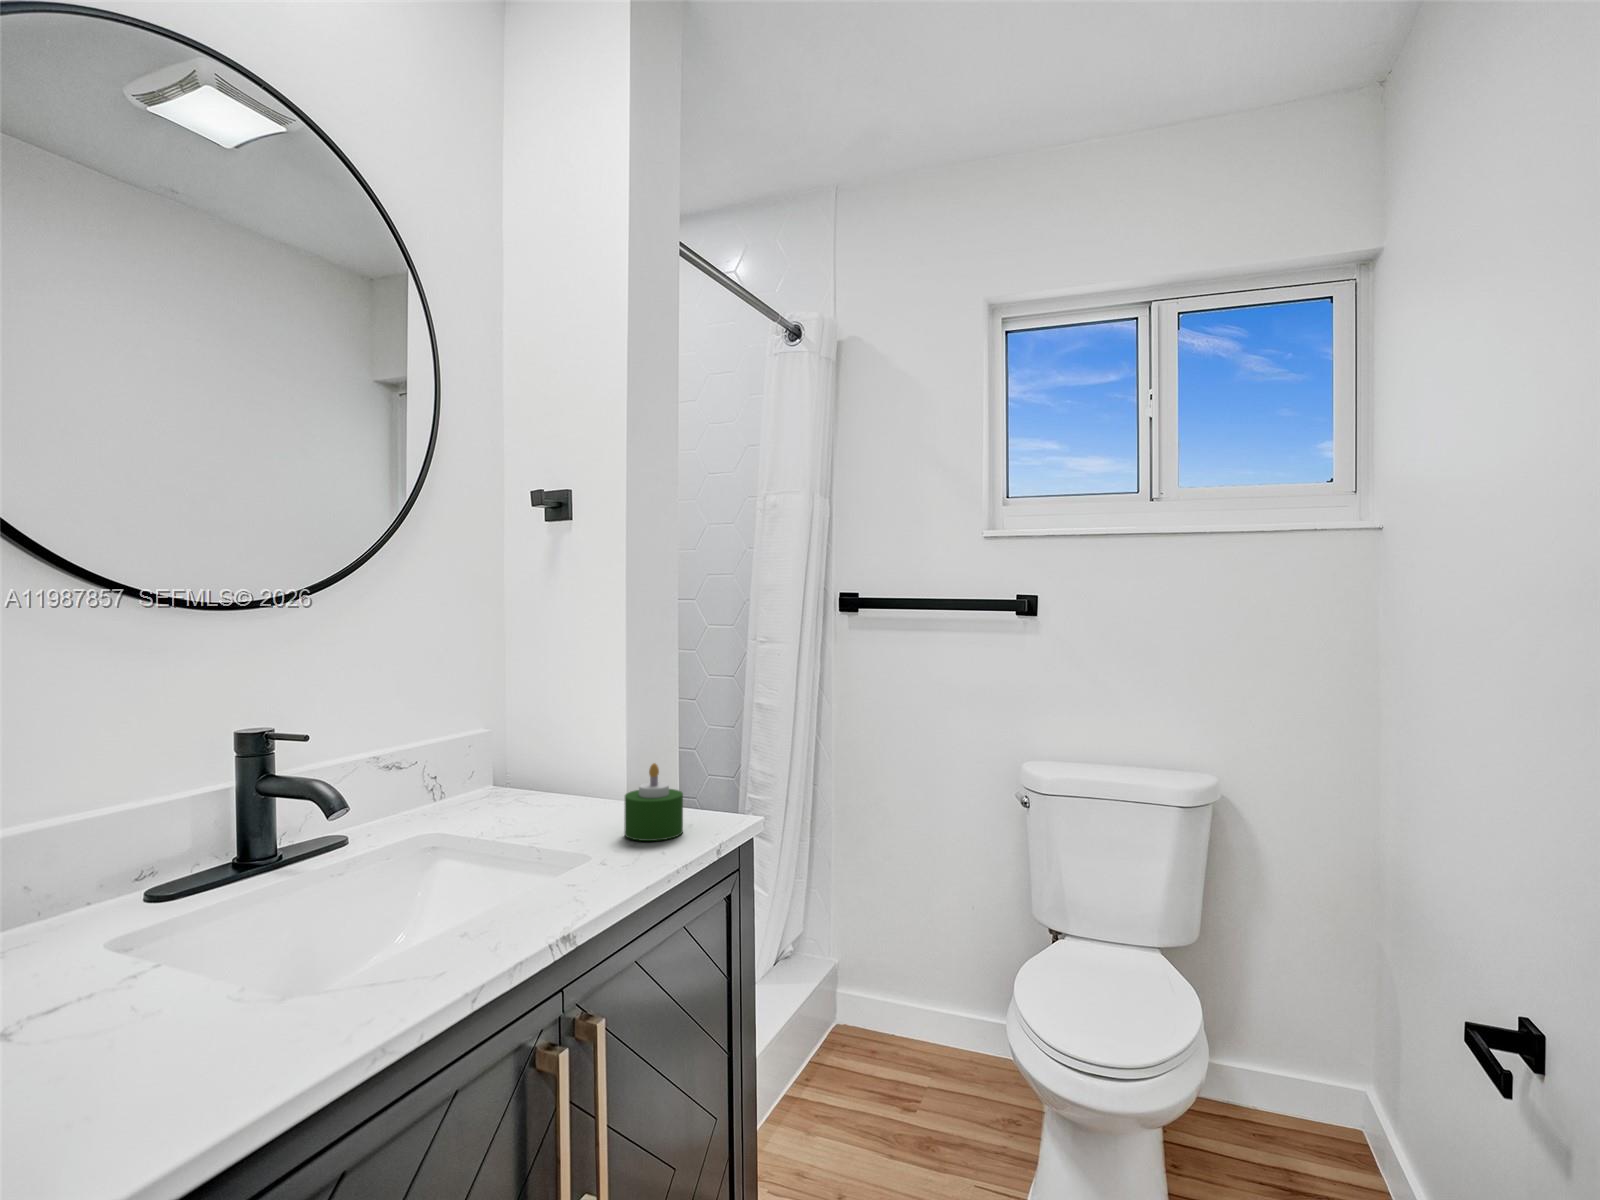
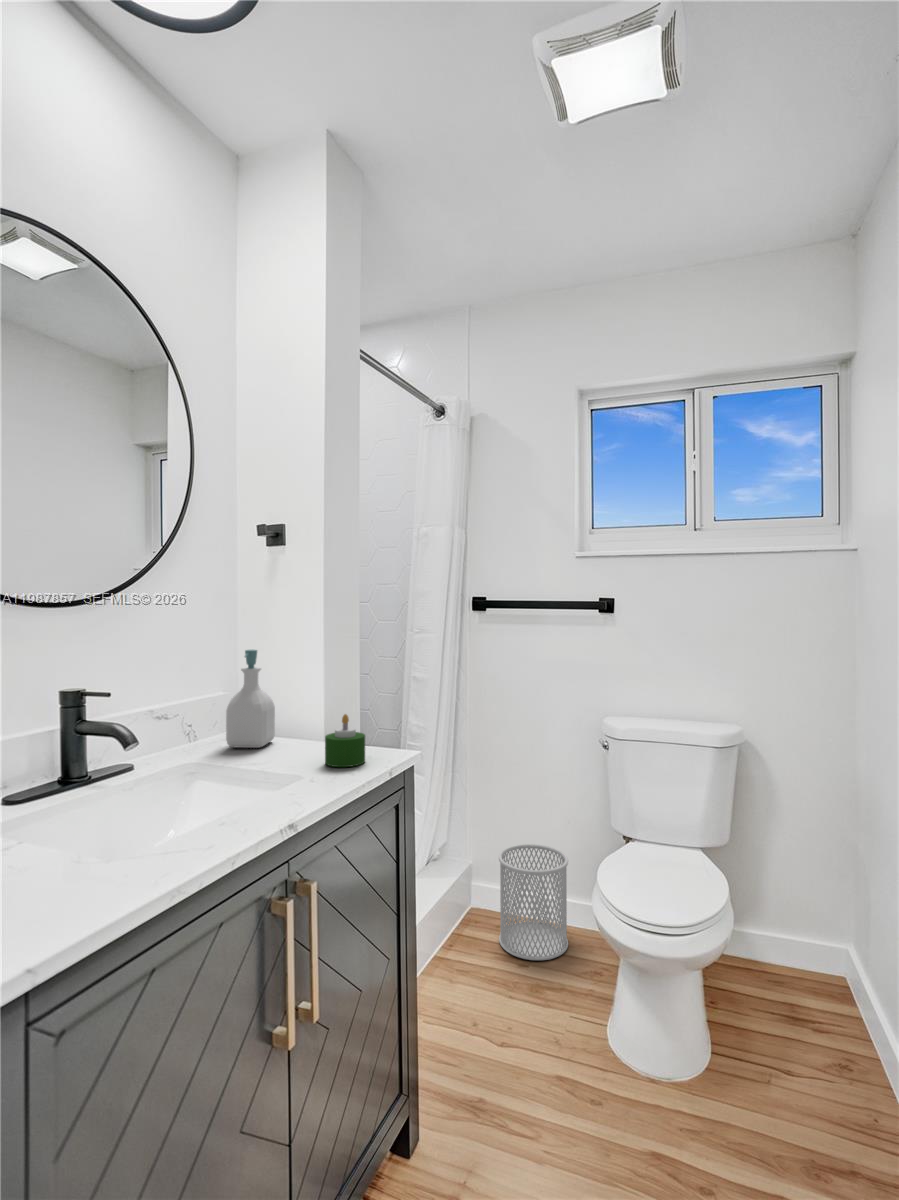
soap bottle: none [485,668,556,809] -> present [226,649,275,748]
wastebasket: none [874,938,972,1103] -> present [499,844,568,961]

